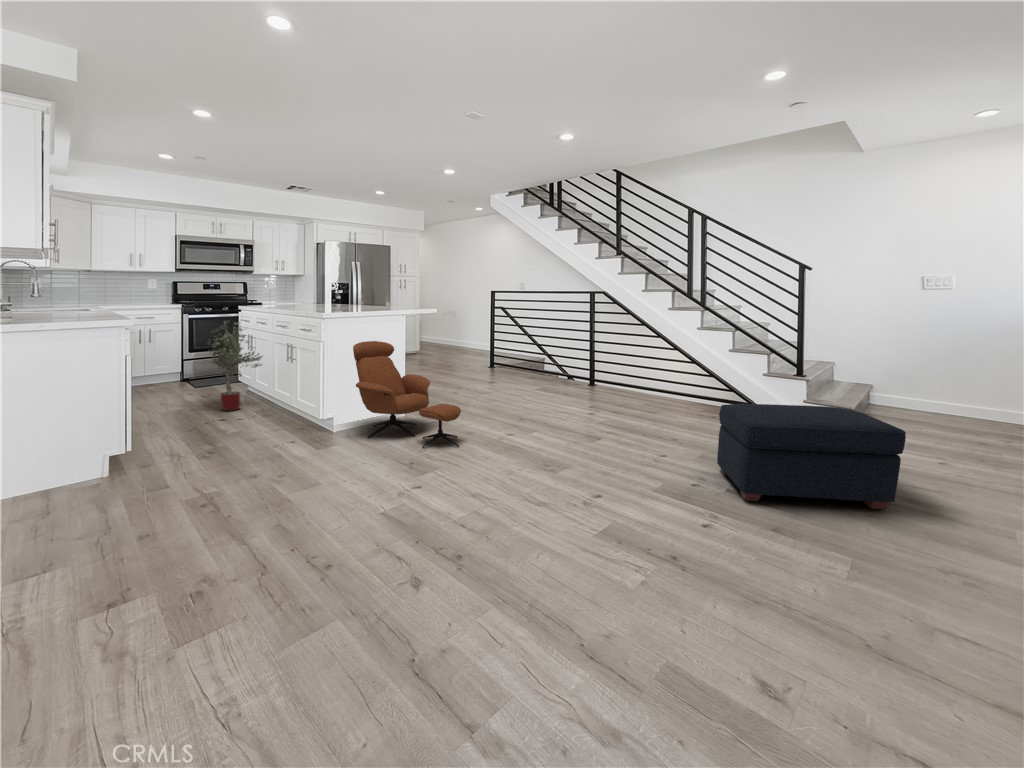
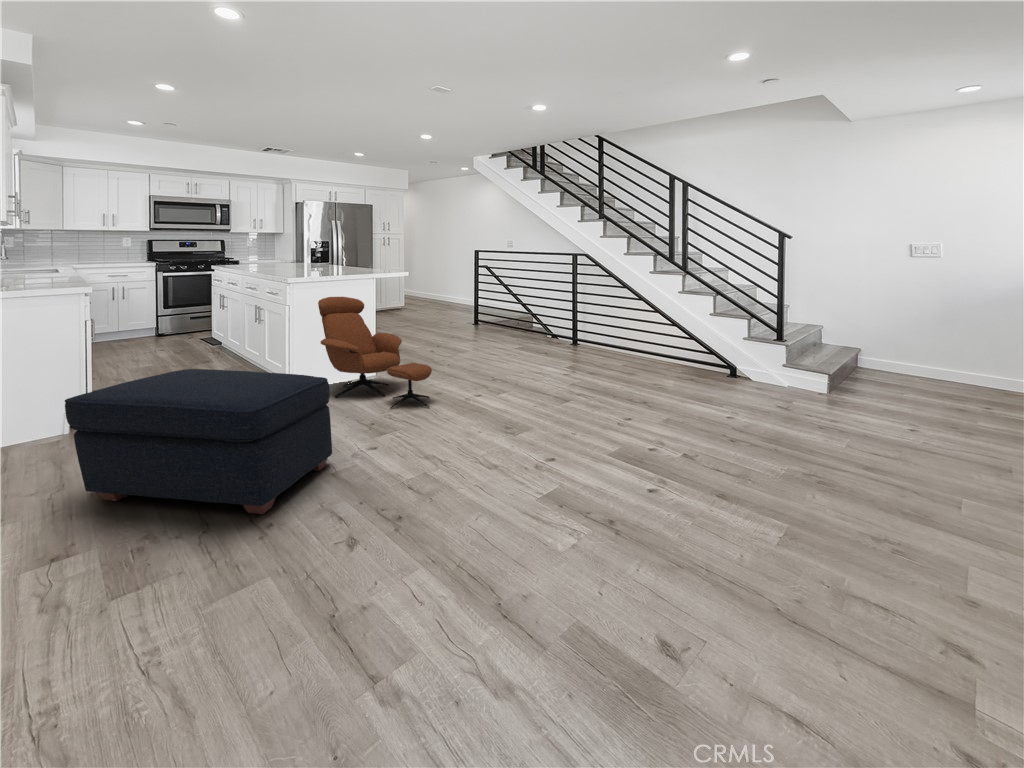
potted tree: present [208,320,262,411] -> none [166,274,231,369]
ottoman: present [717,404,906,509] -> present [65,369,332,514]

